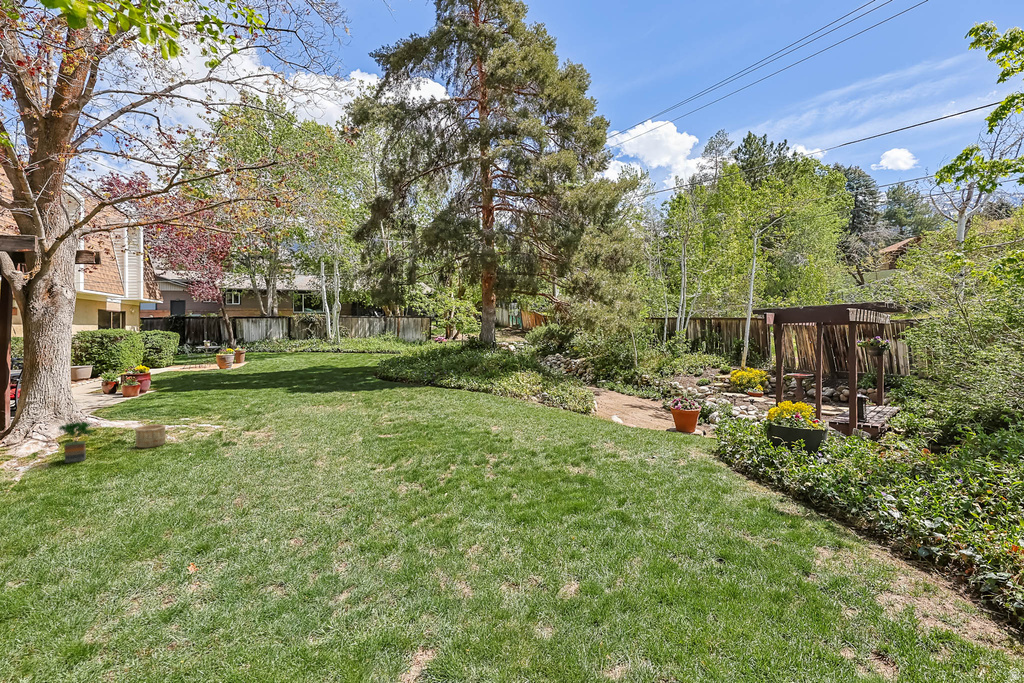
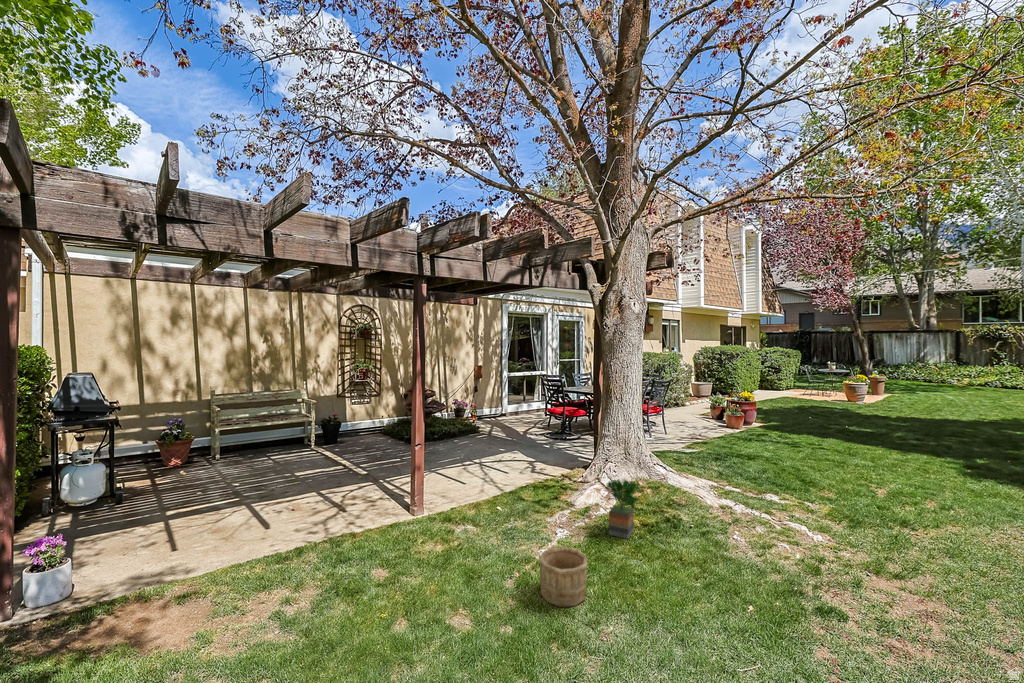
wooden bucket: present [135,424,166,448] -> present [539,547,588,607]

